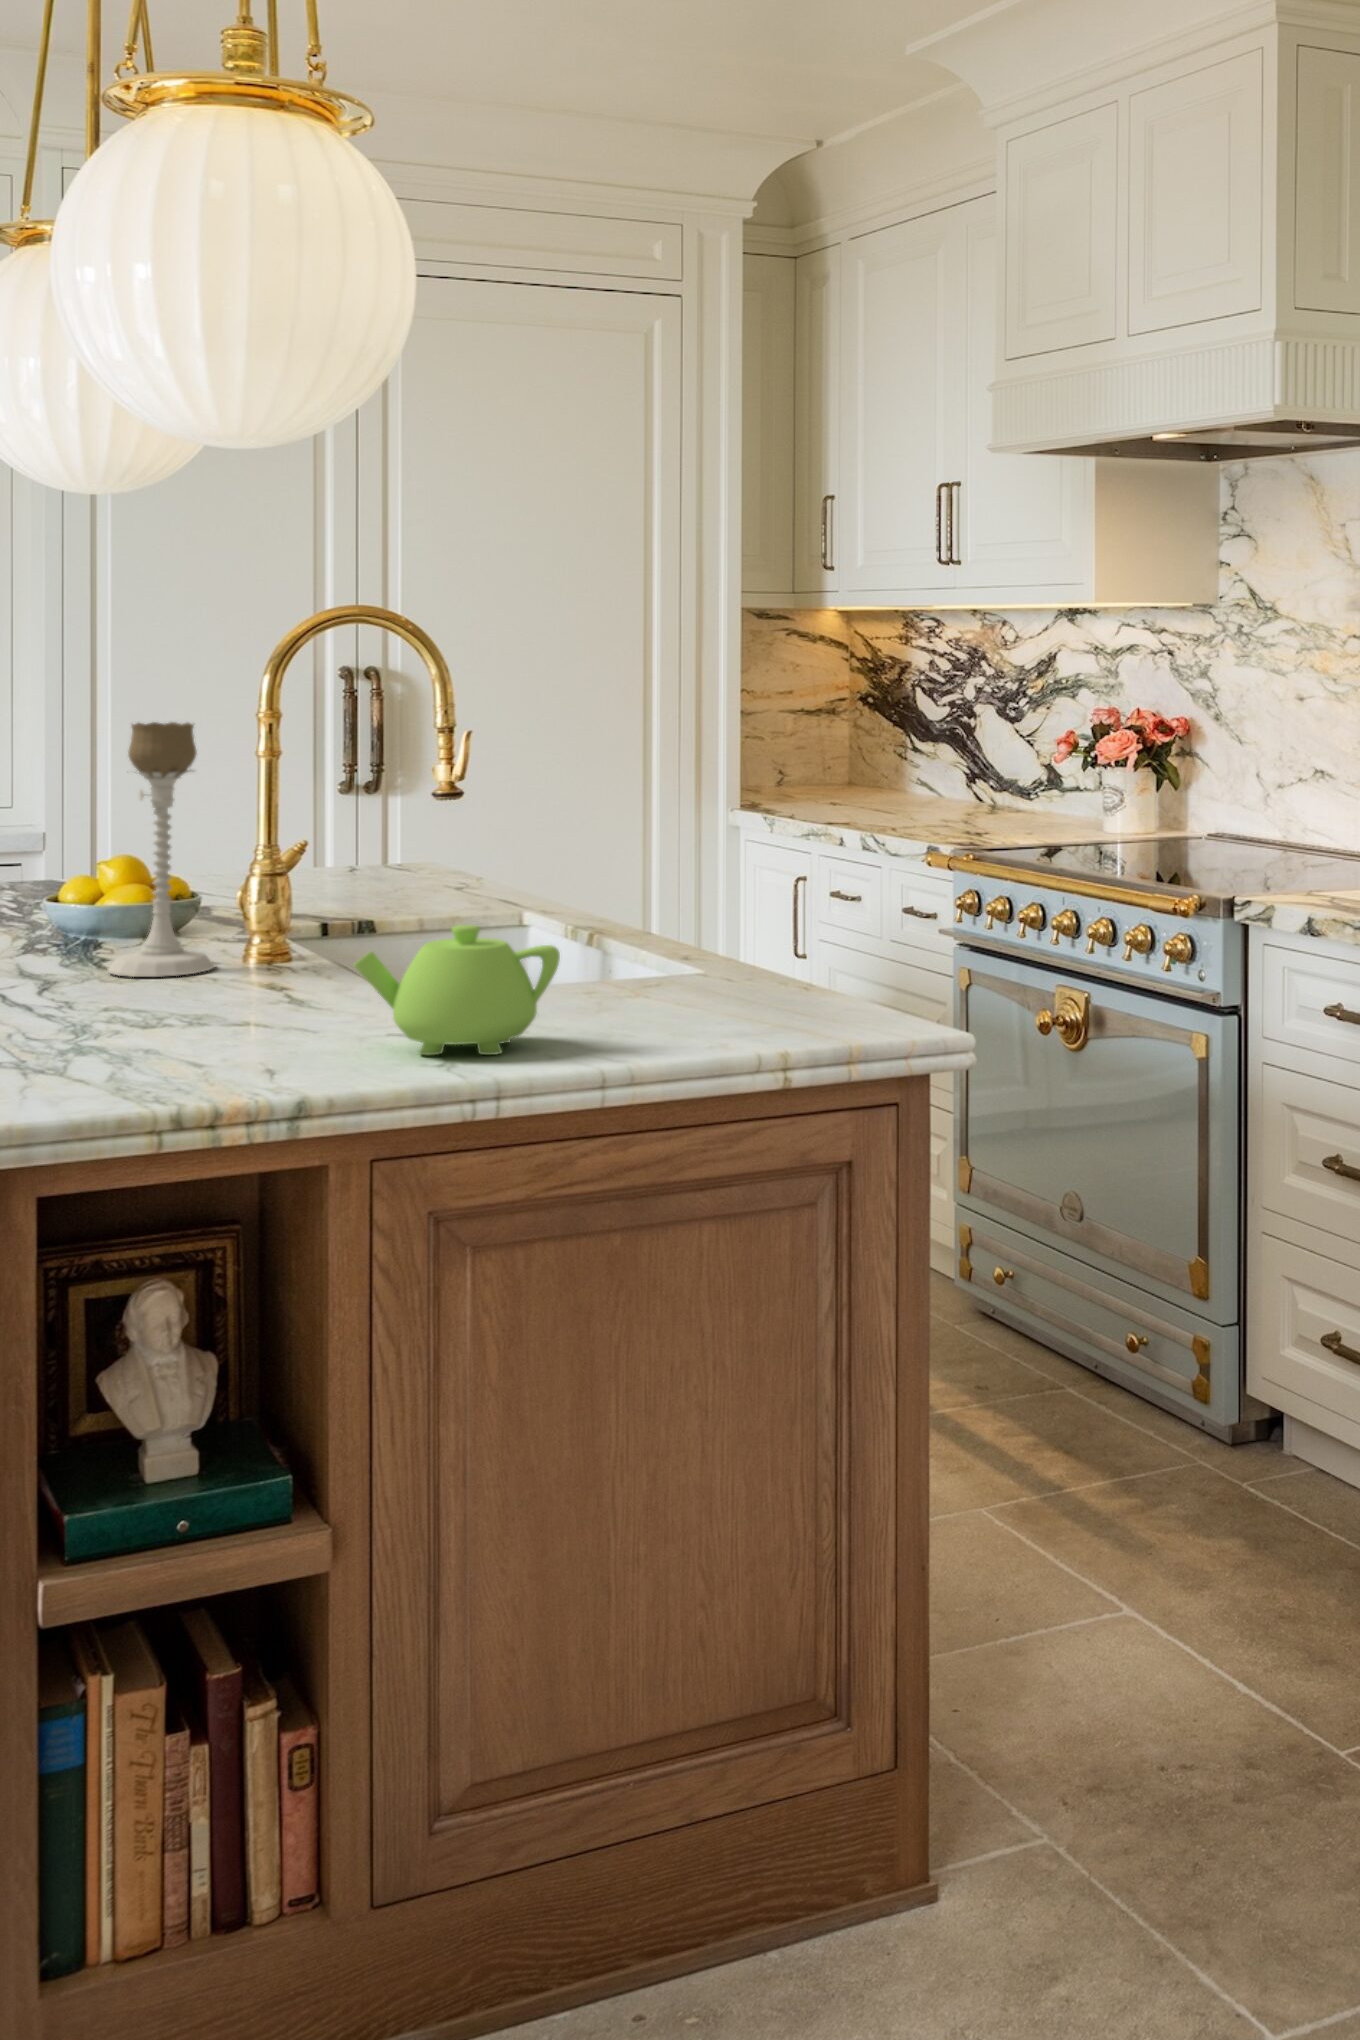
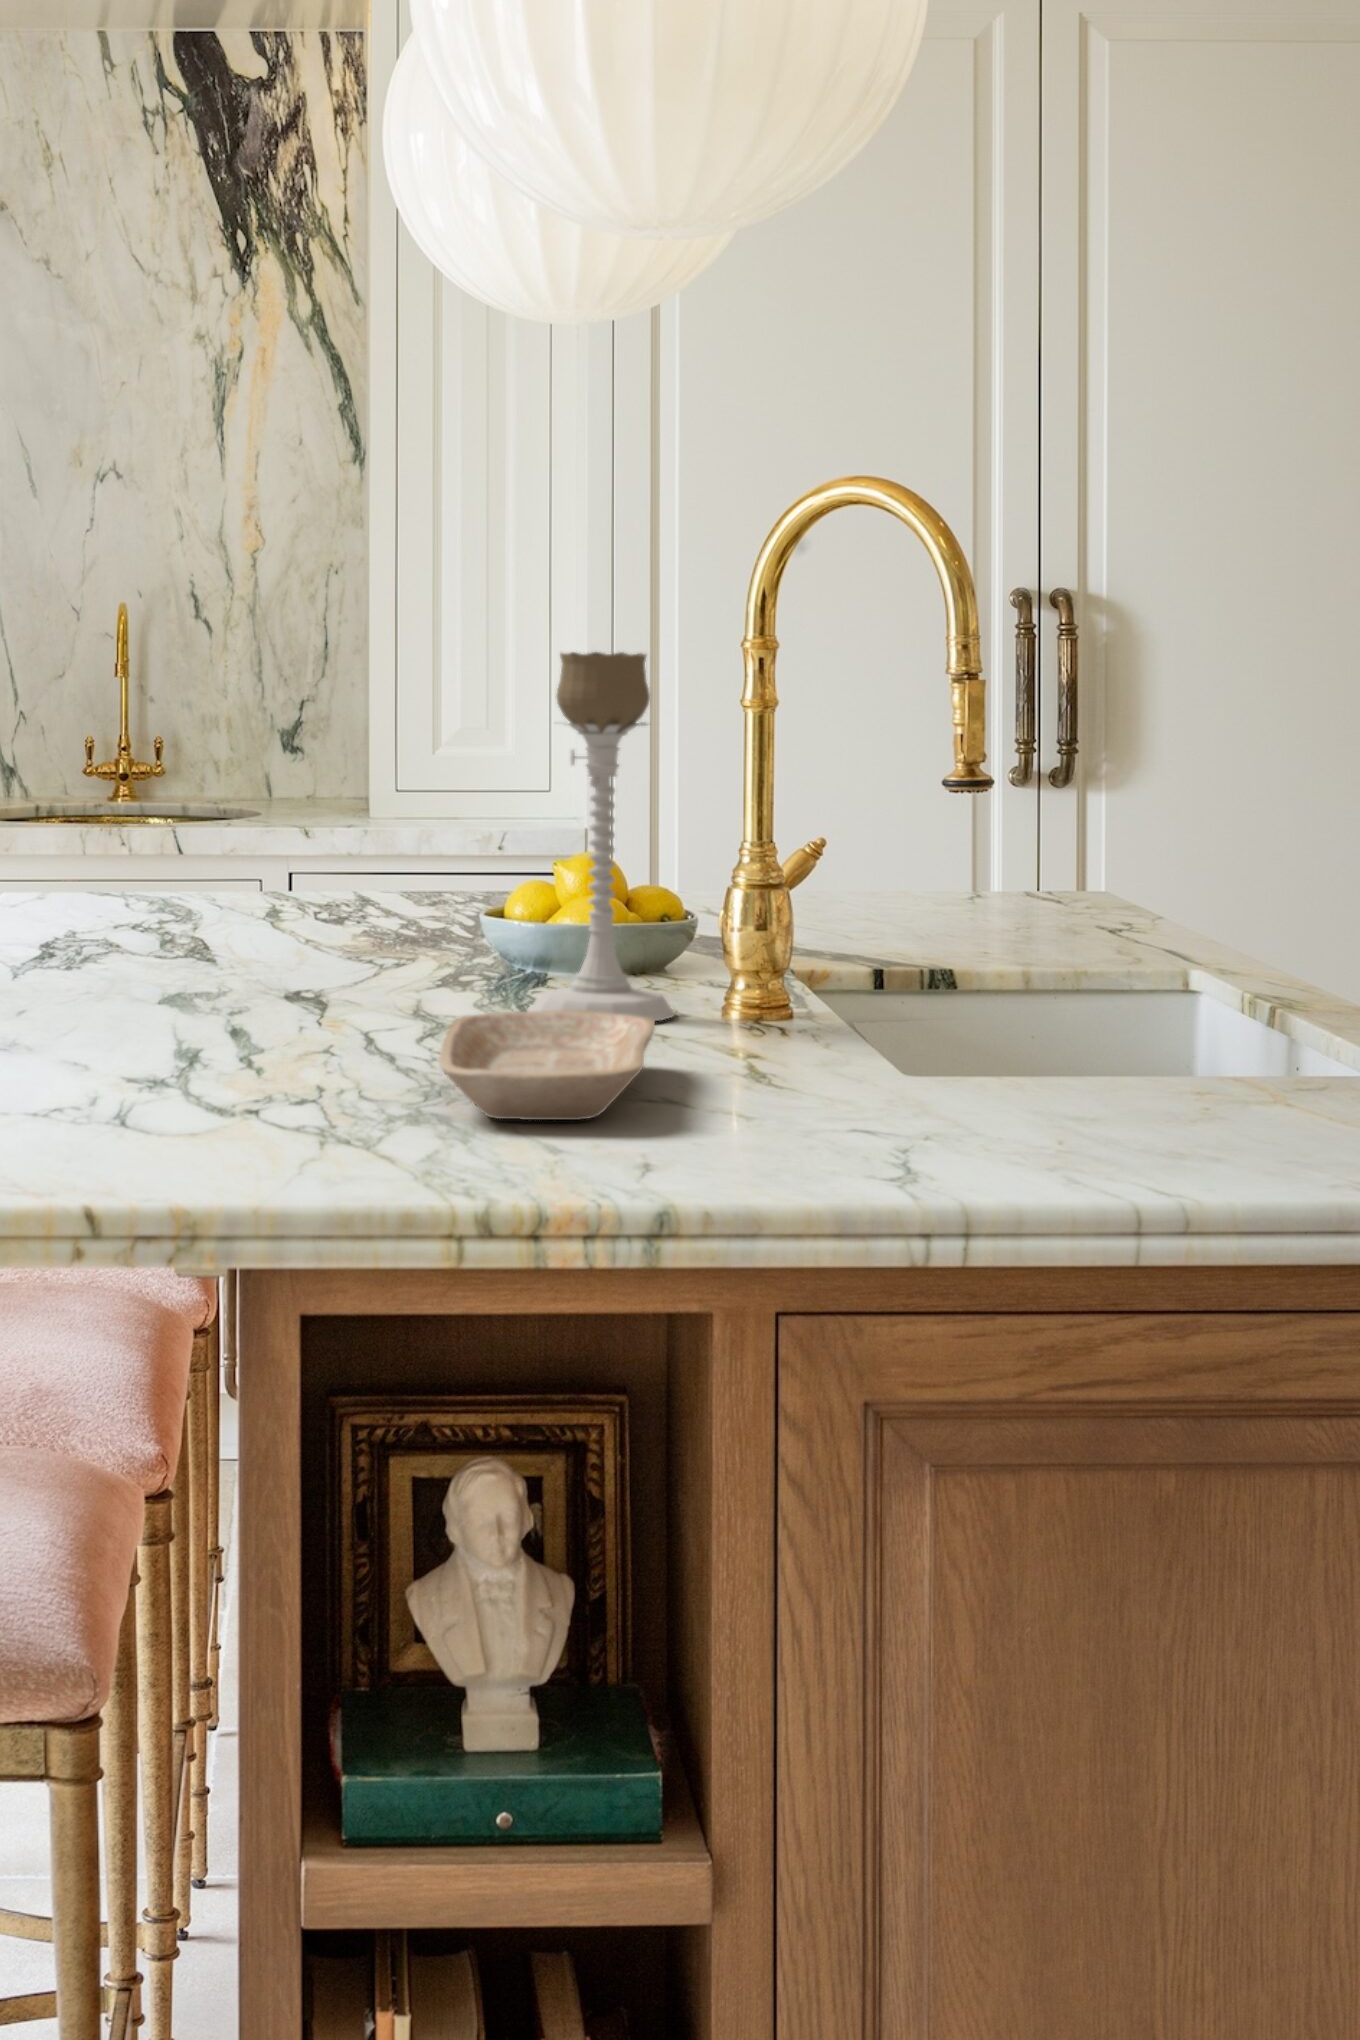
teapot: present [355,925,560,1055] -> none [776,964,1089,1172]
tray: none [87,969,252,1049] -> present [439,1010,655,1120]

